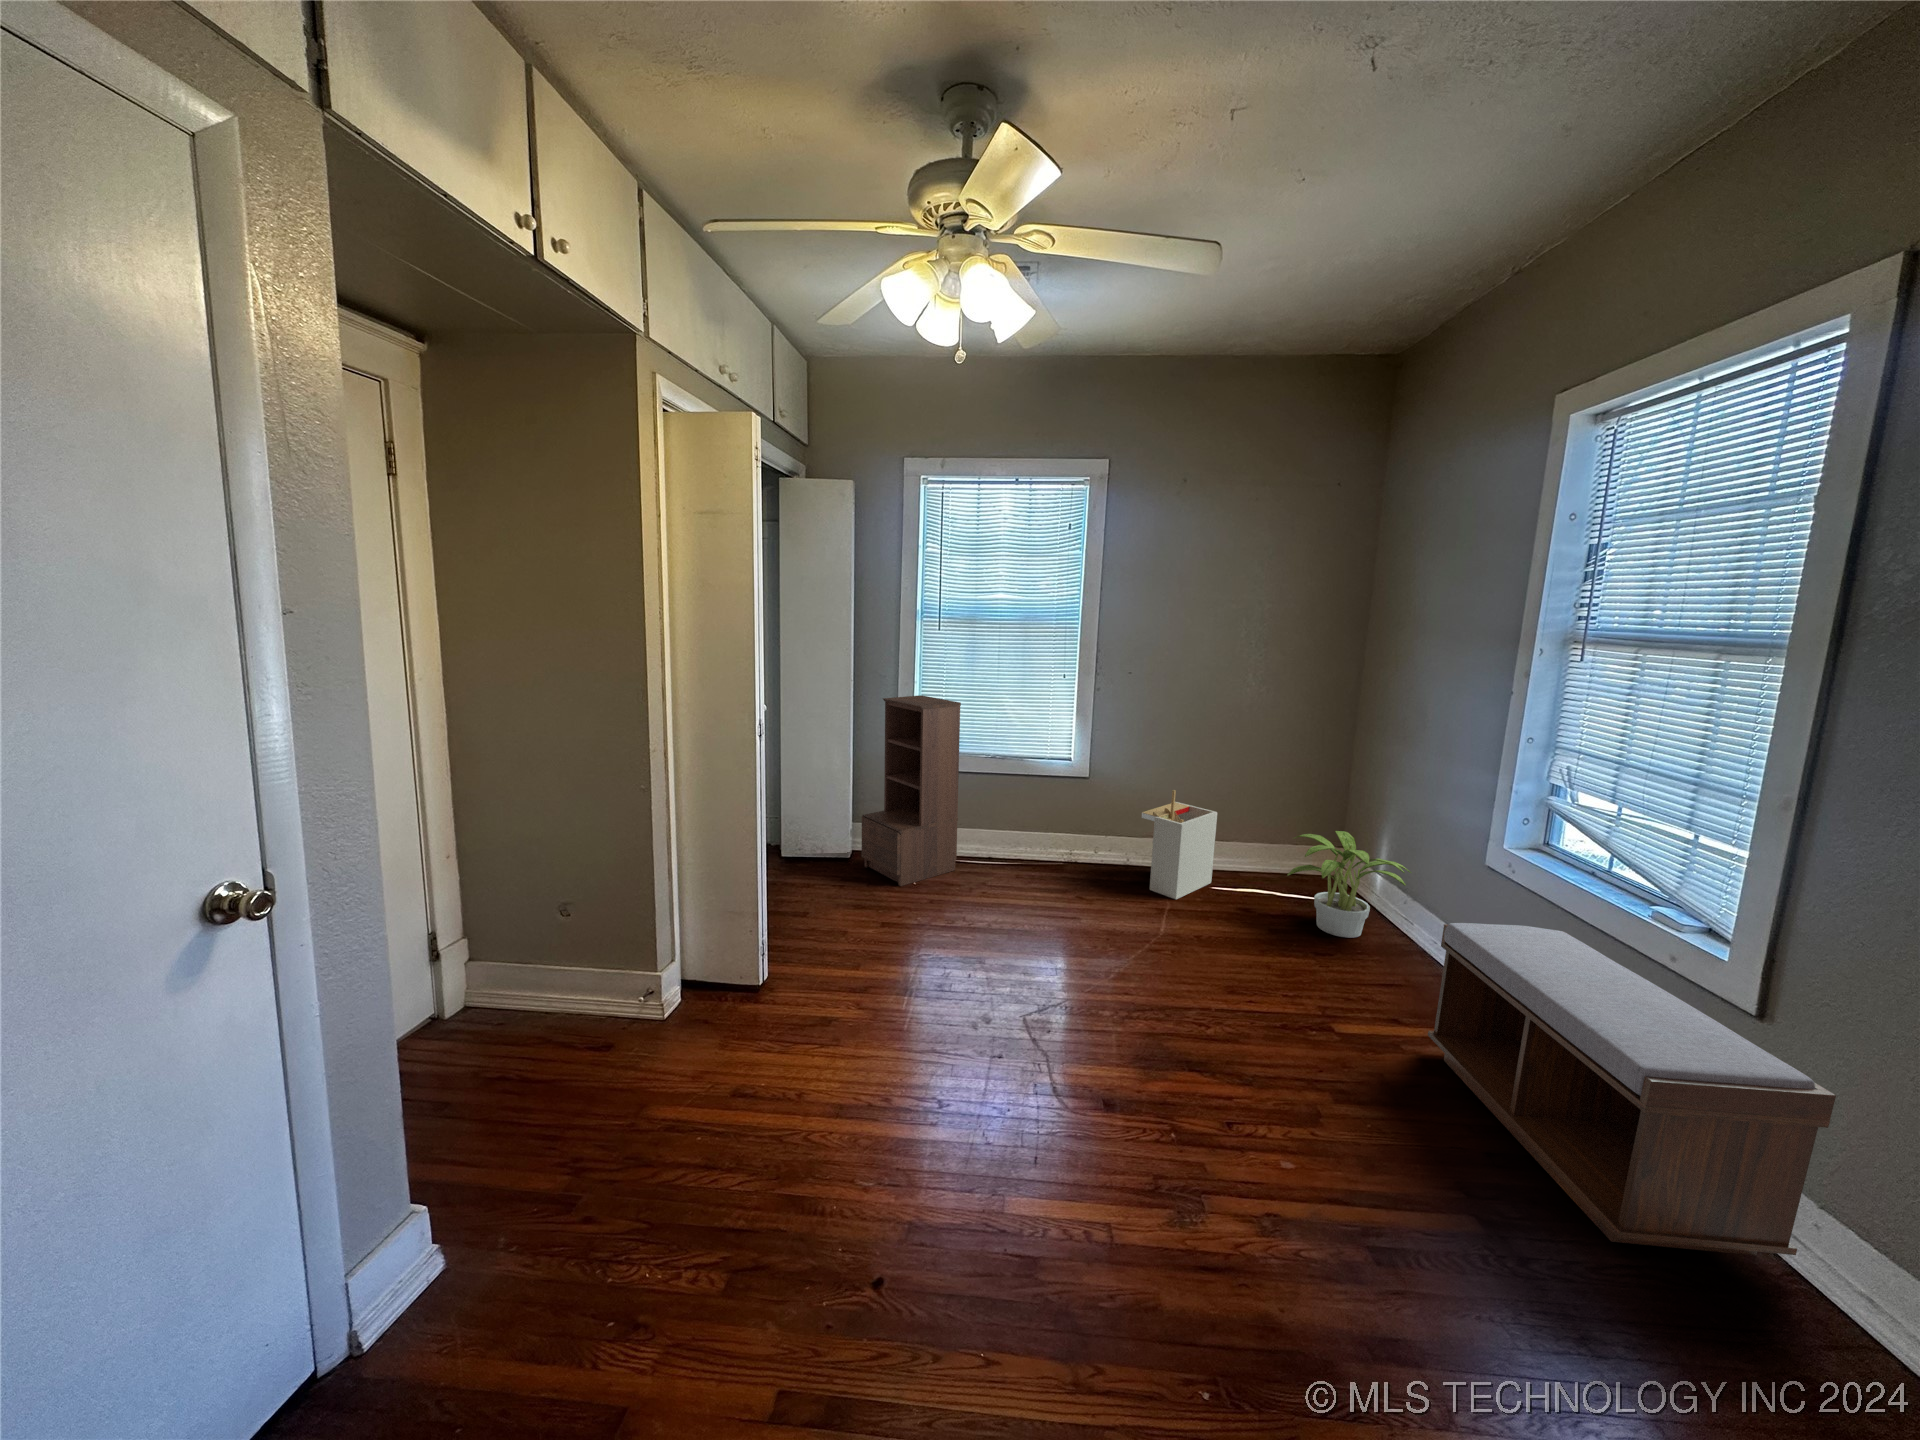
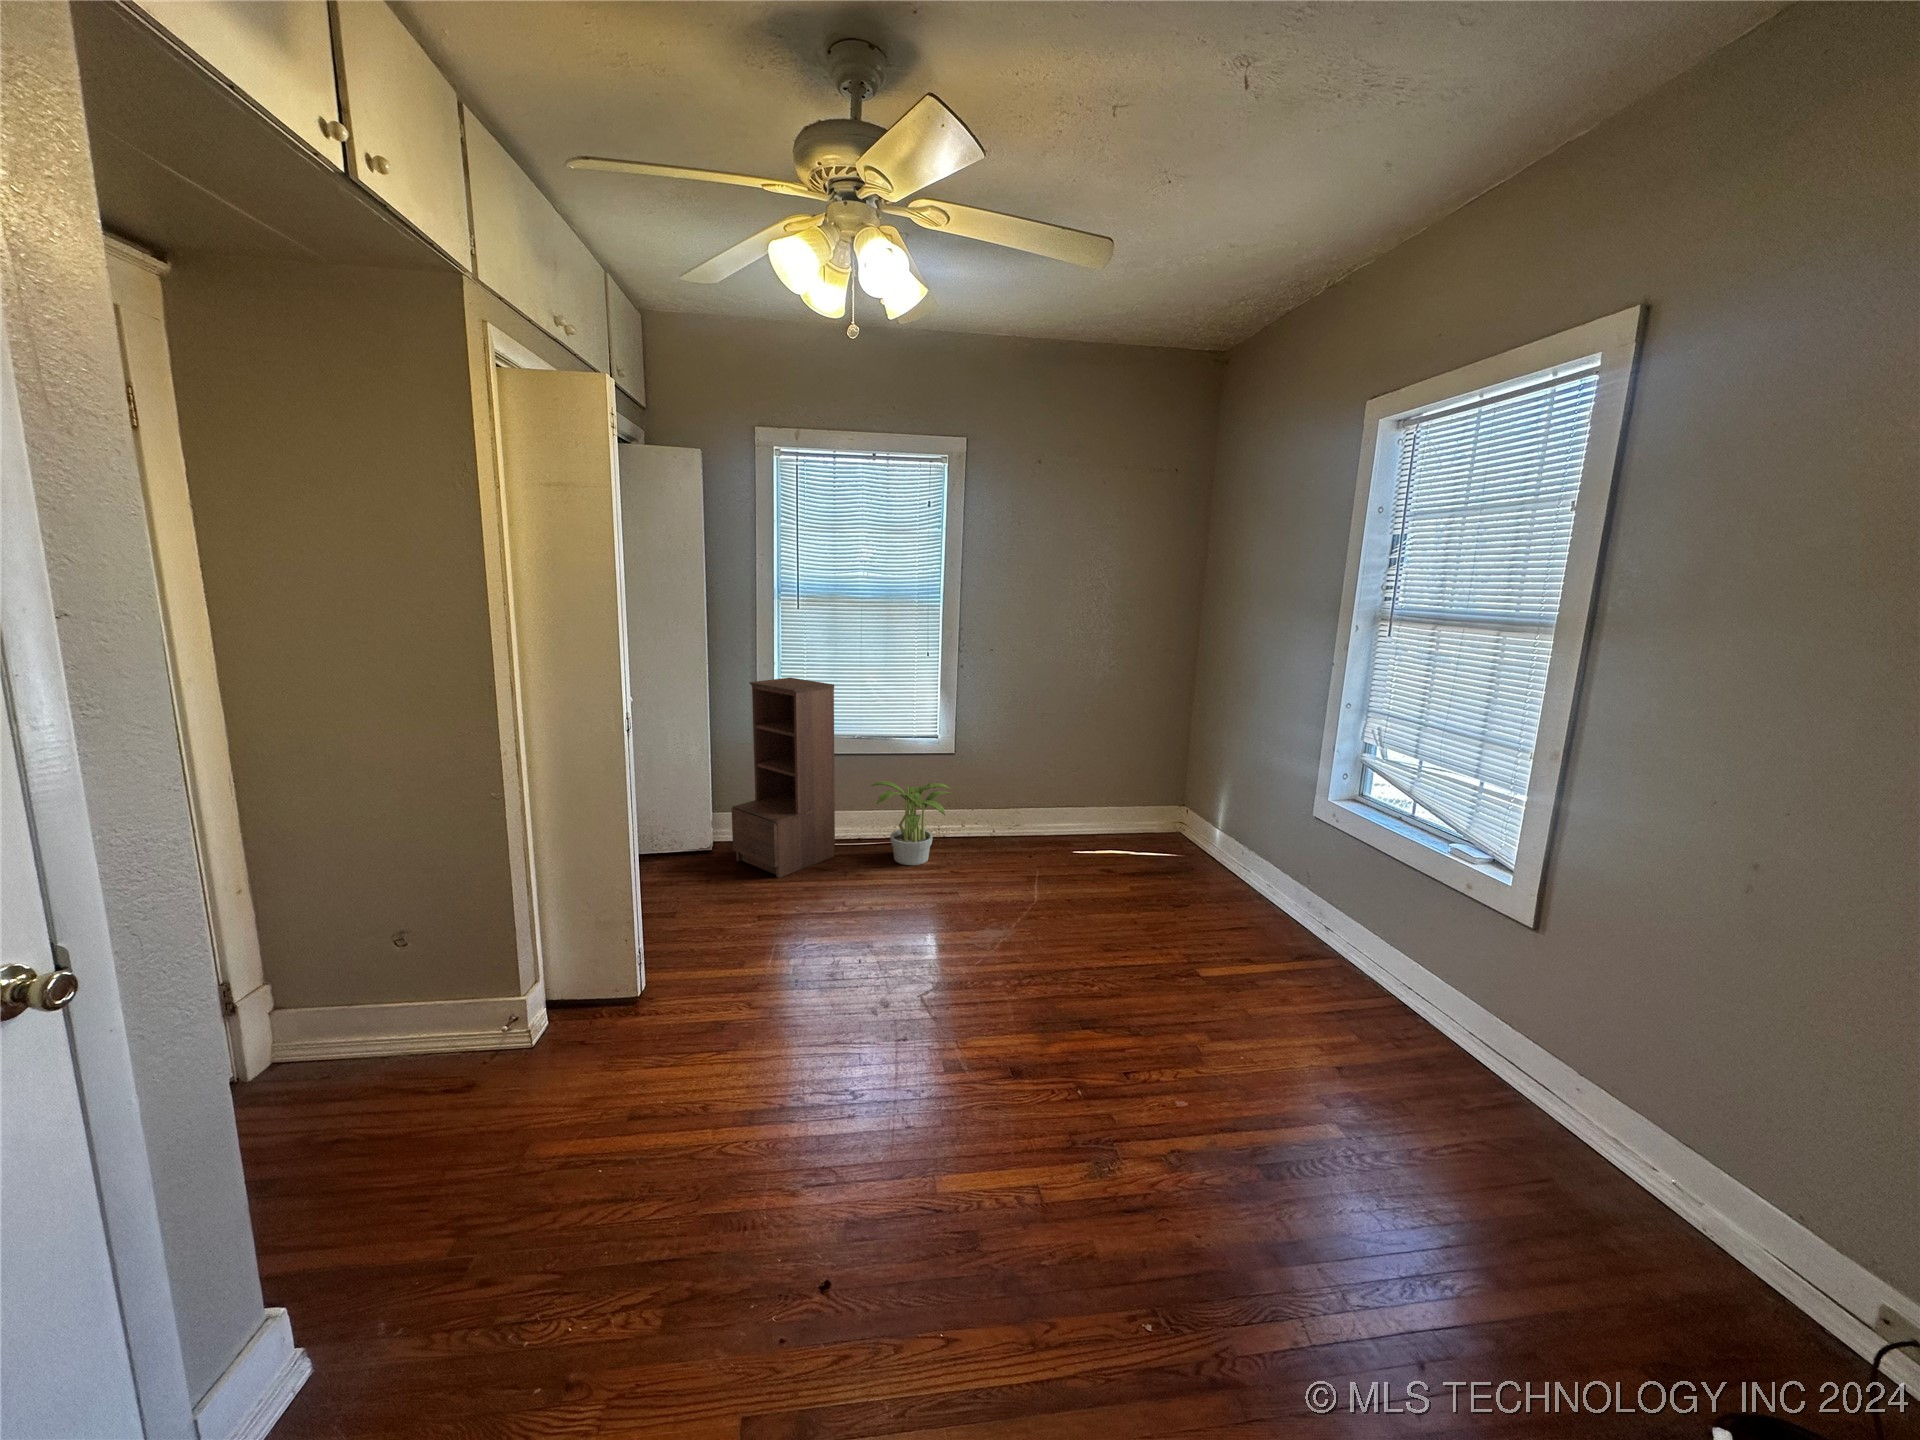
storage bin: present [1142,790,1217,899] -> none [1017,763,1086,868]
potted plant: present [1287,831,1411,938] -> present [871,781,951,865]
bench: present [1428,923,1836,1255] -> none [1280,868,1581,1123]

